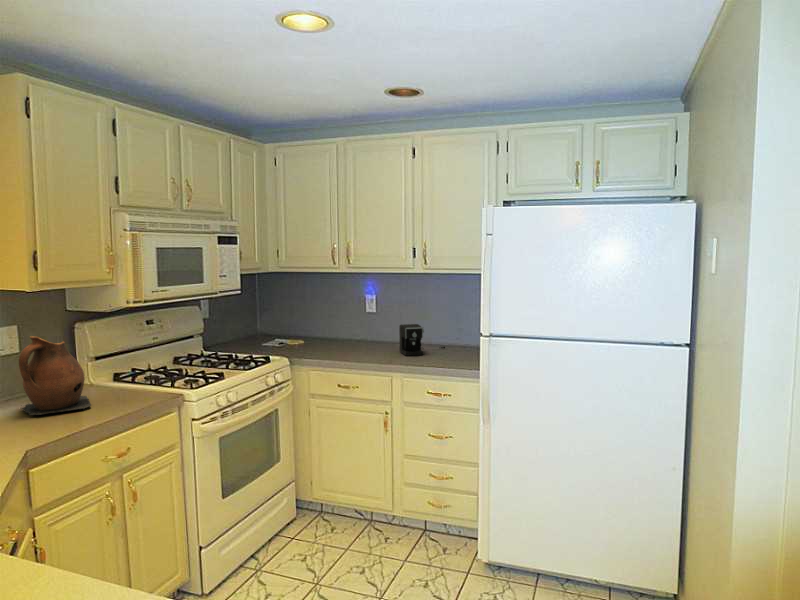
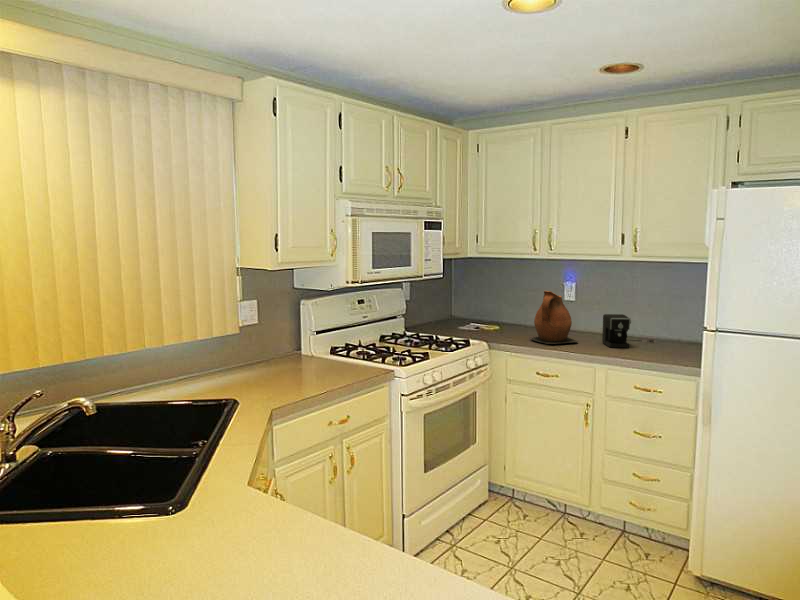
ceramic pitcher: present [19,336,91,415] -> present [531,291,578,344]

